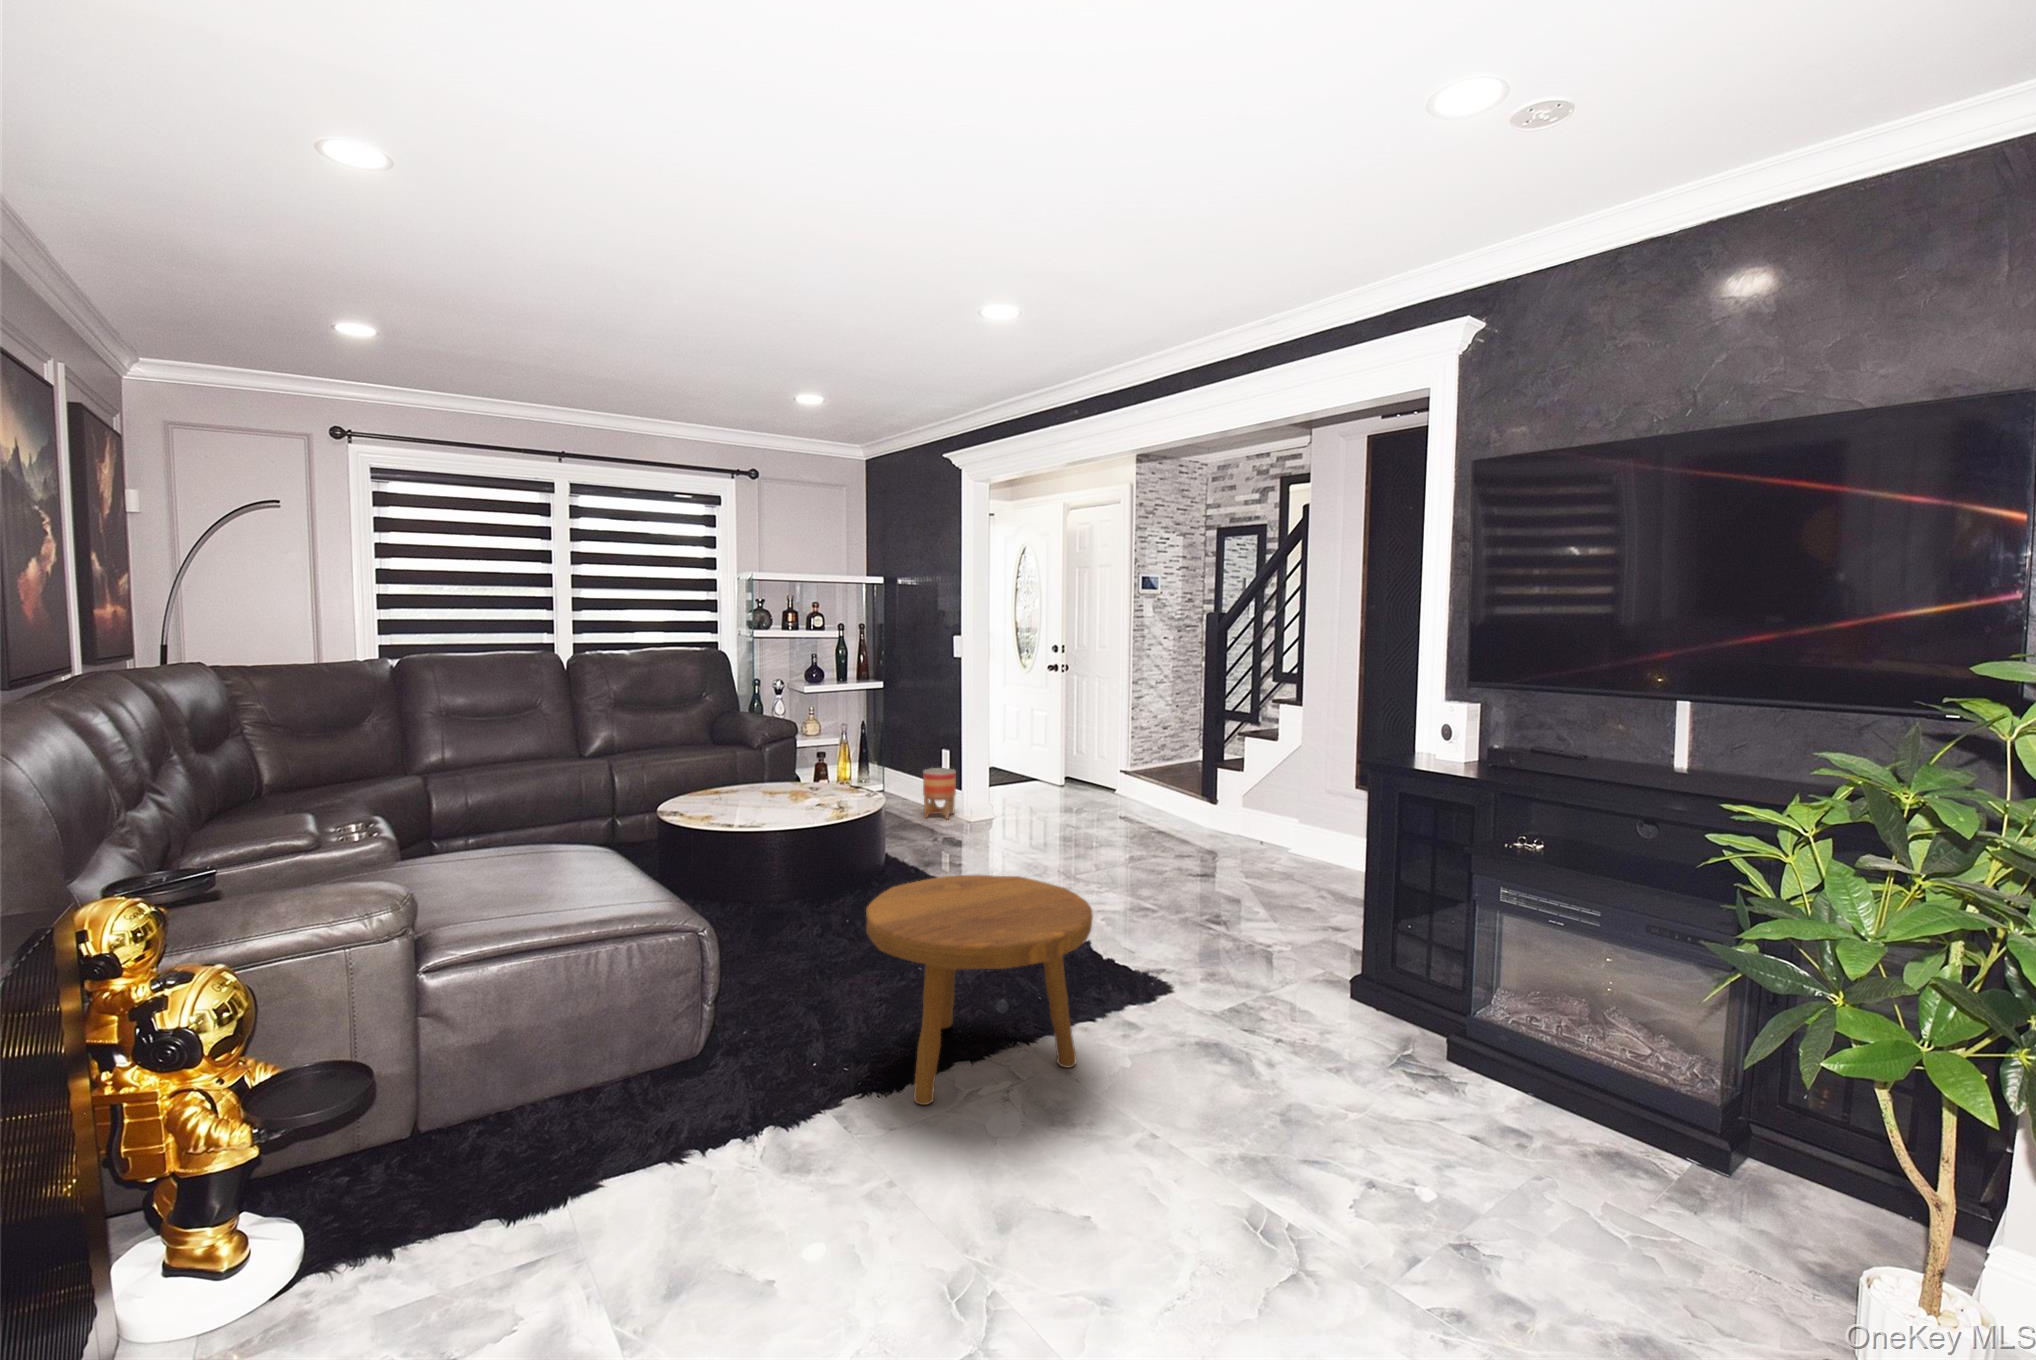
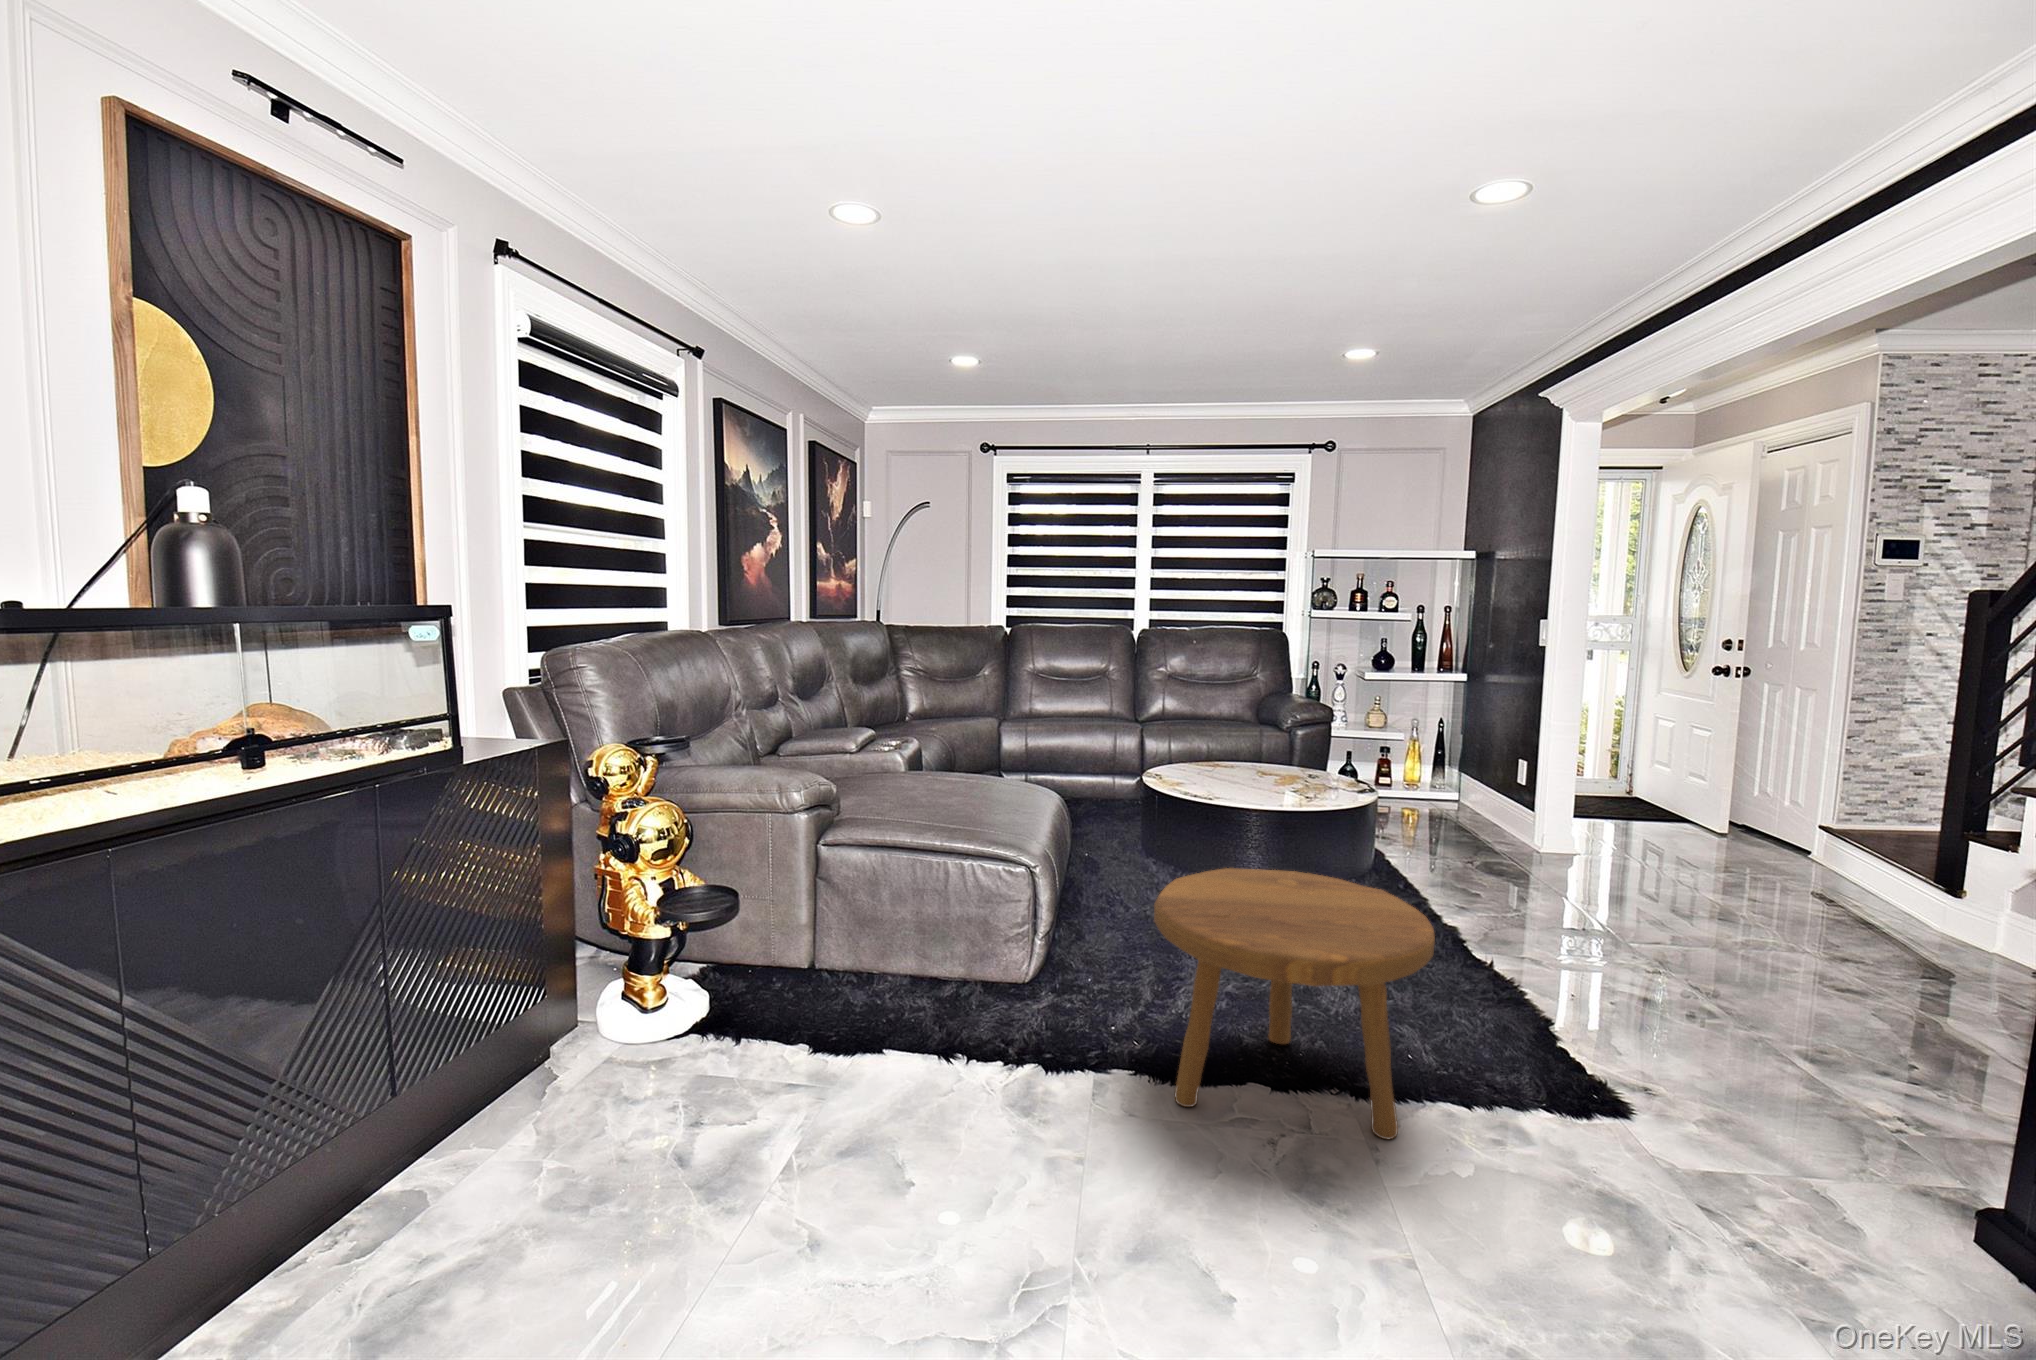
planter: present [923,768,956,819] -> none [1477,777,1525,840]

